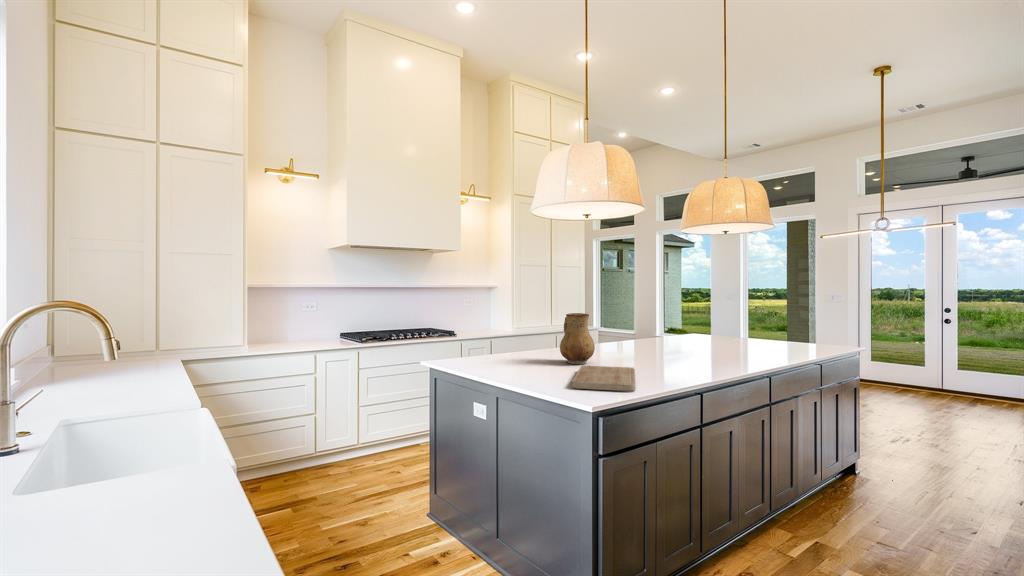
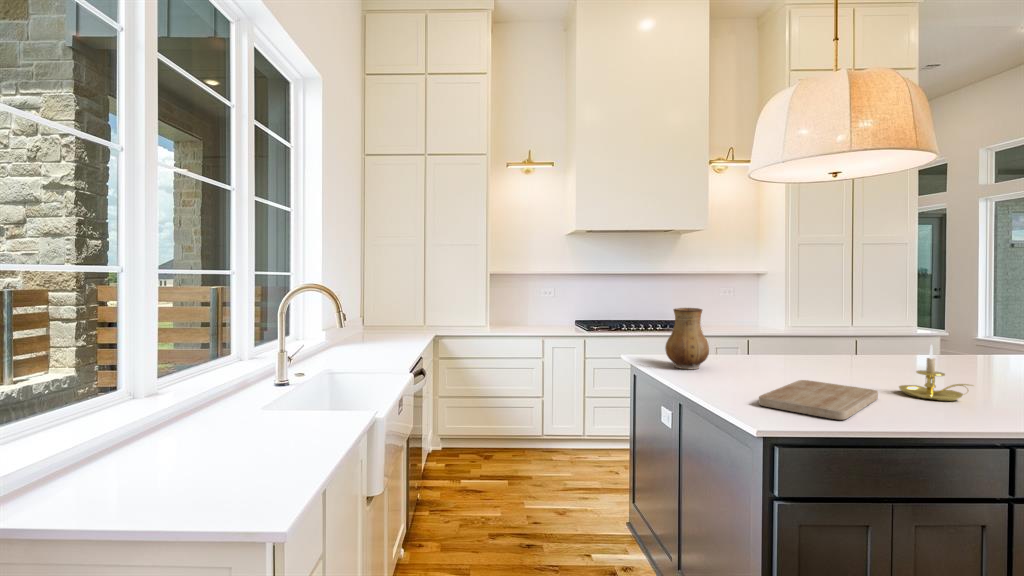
ceramic pitcher: present [560,313,595,364] -> present [665,308,709,369]
candle holder: none [639,332,683,370] -> present [899,345,974,401]

